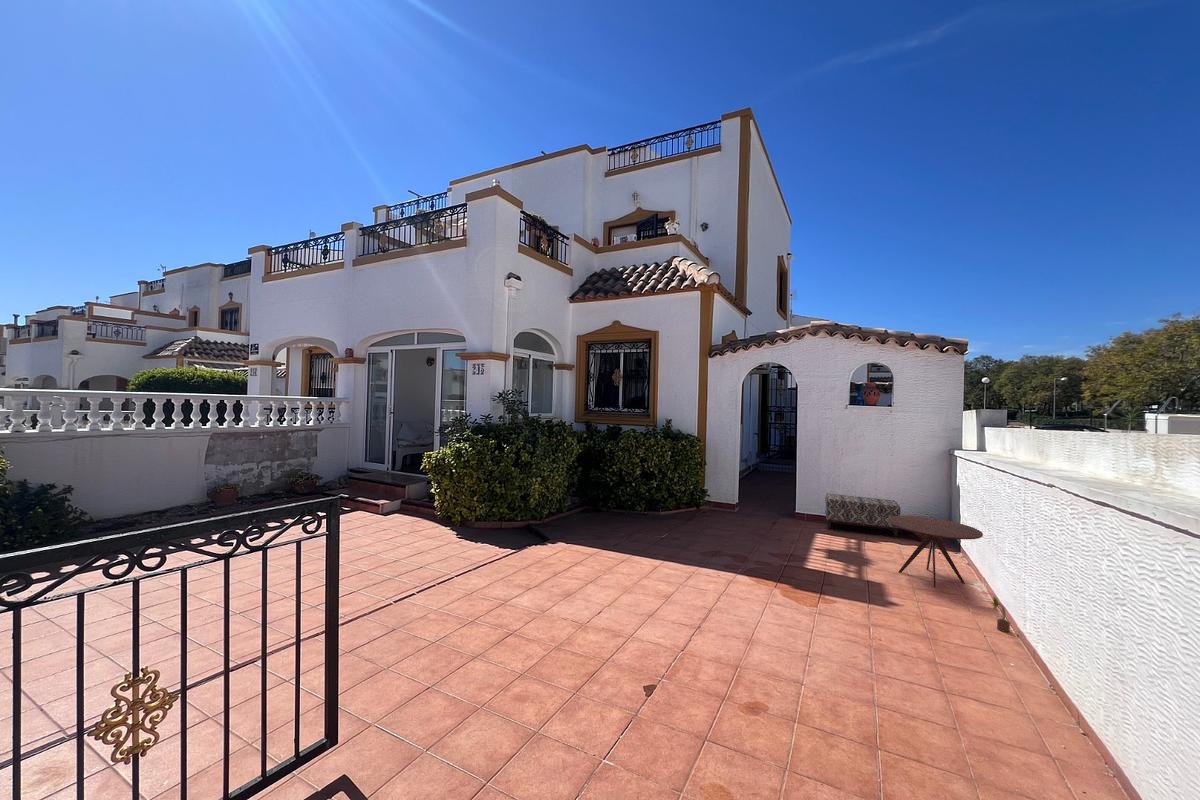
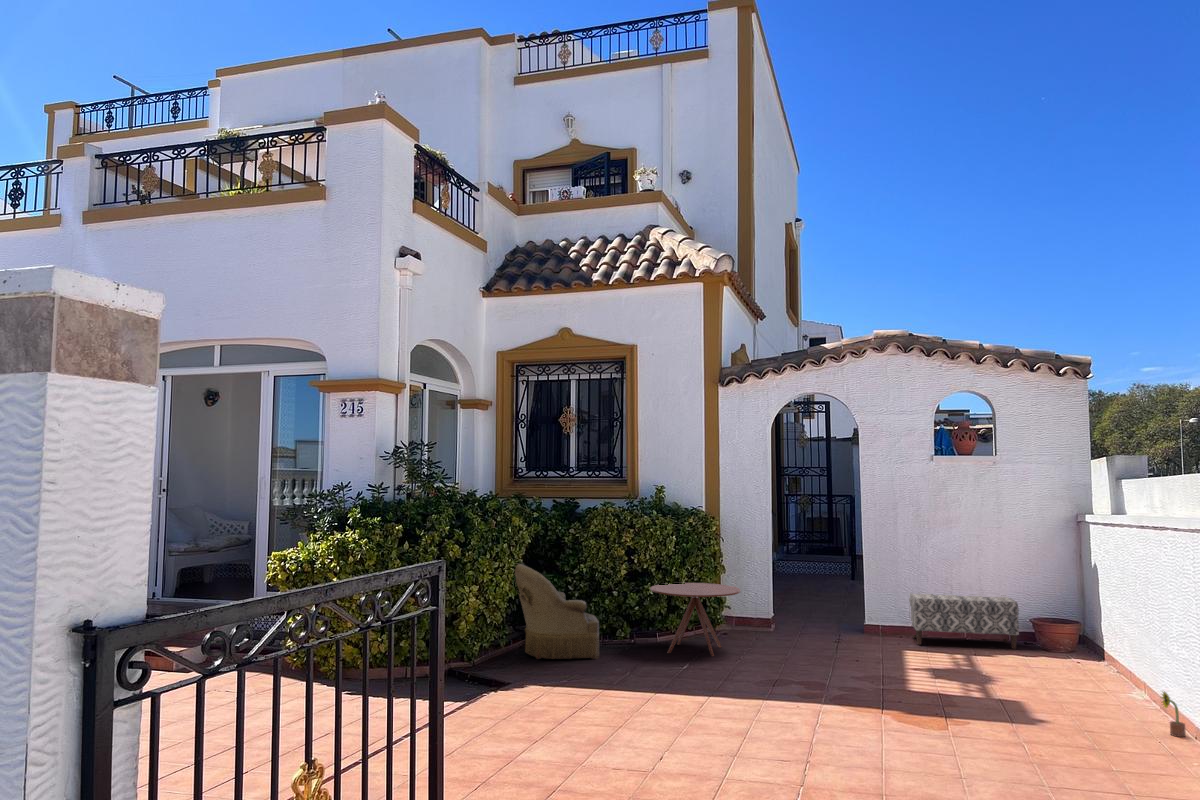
armchair: none [567,464,618,524] -> present [515,564,599,659]
round table: present [888,516,983,587] -> present [650,583,740,656]

